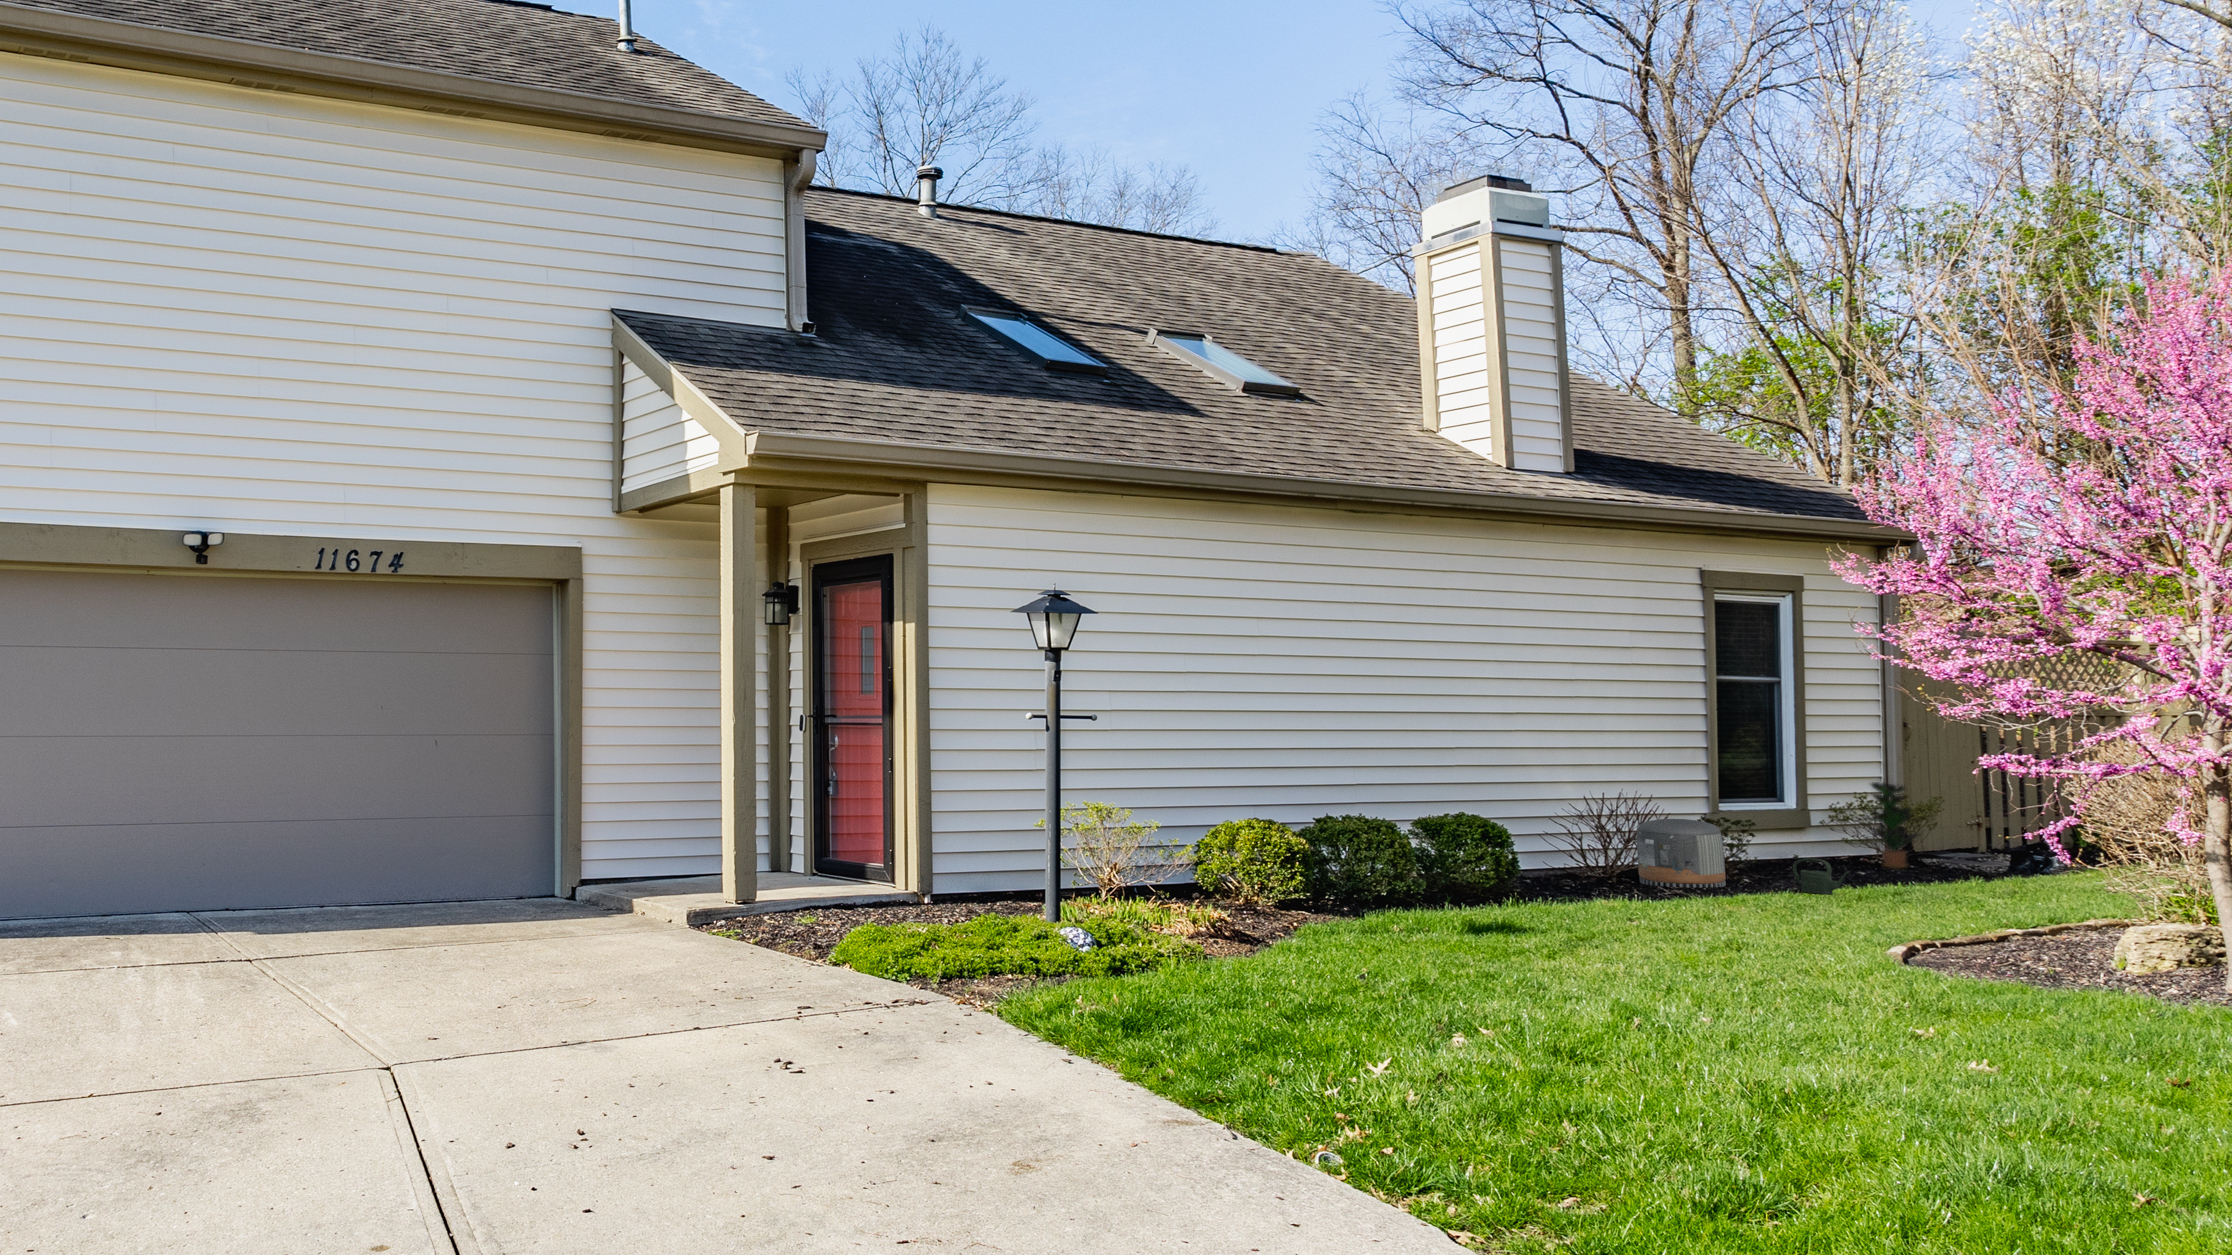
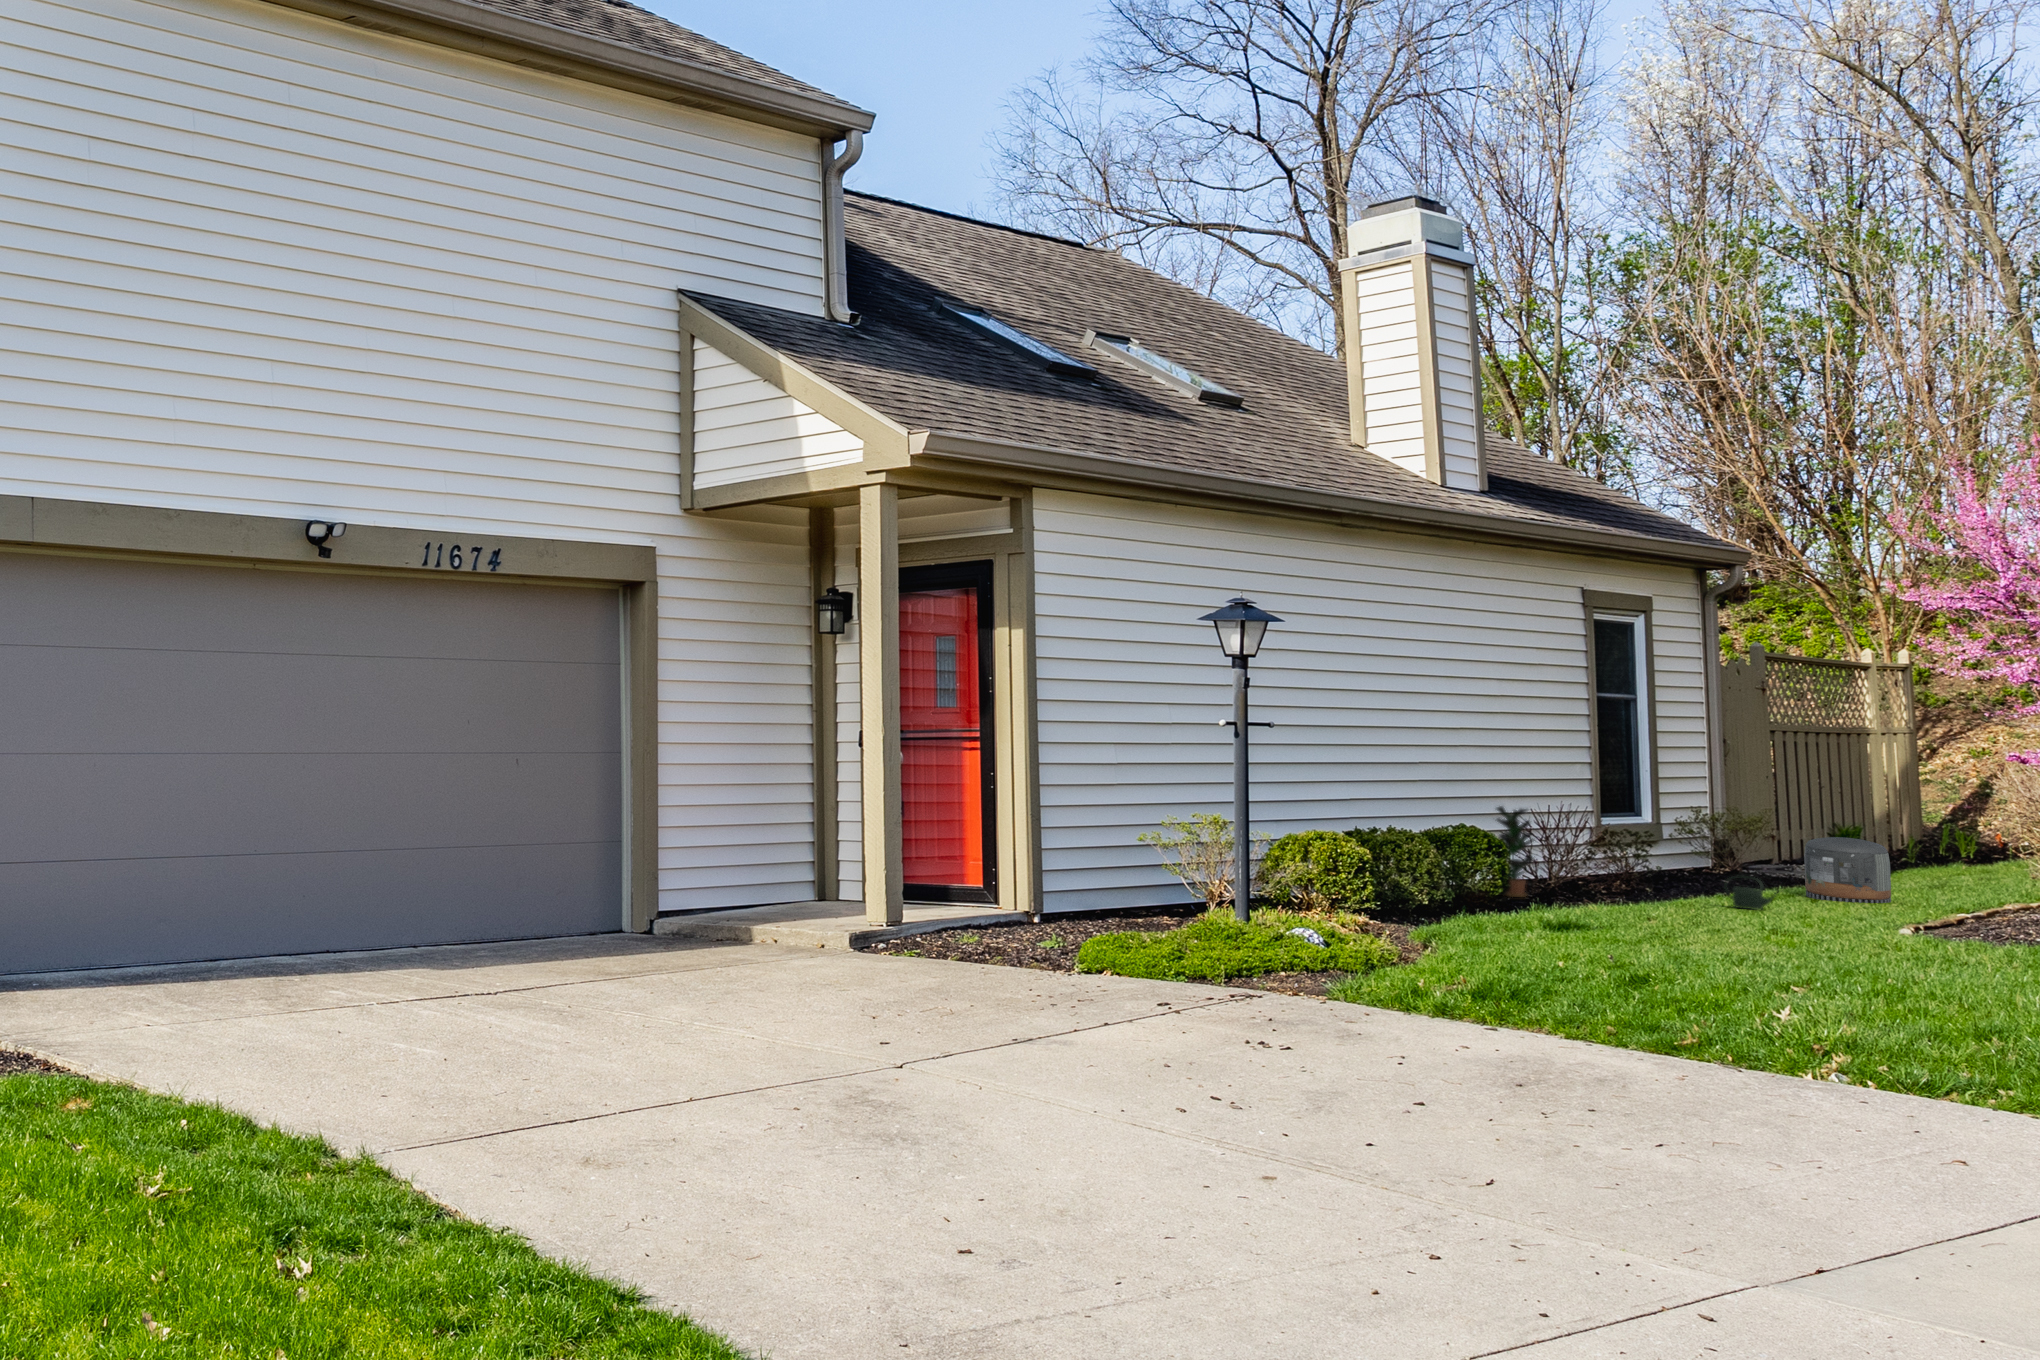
potted plant: present [1867,782,1920,868] -> present [1497,806,1534,897]
pouf: present [1637,819,1726,888] -> present [1804,837,1891,903]

